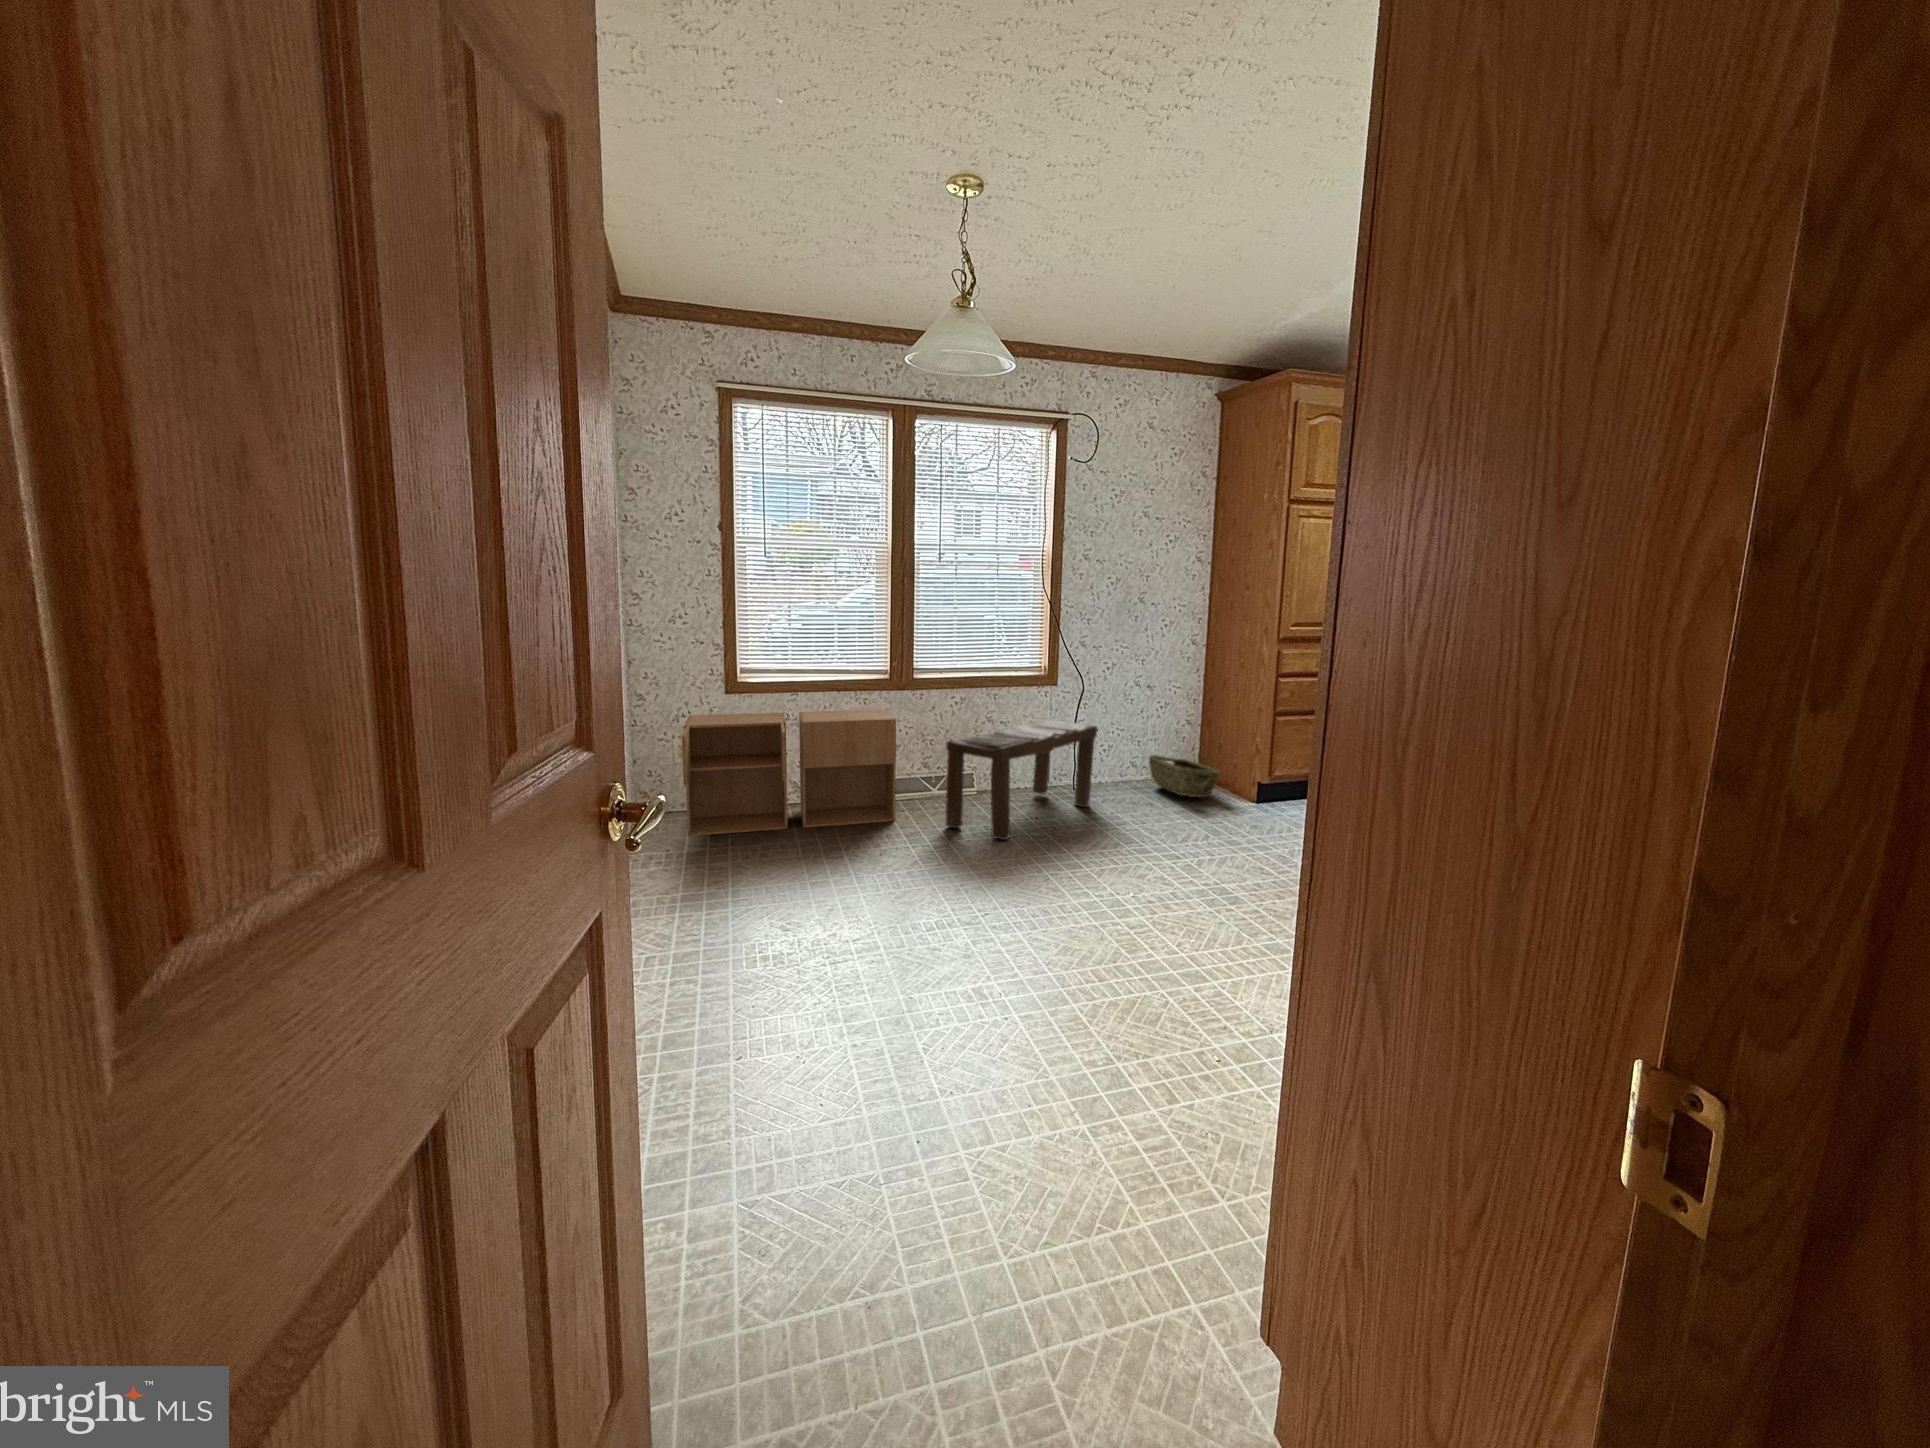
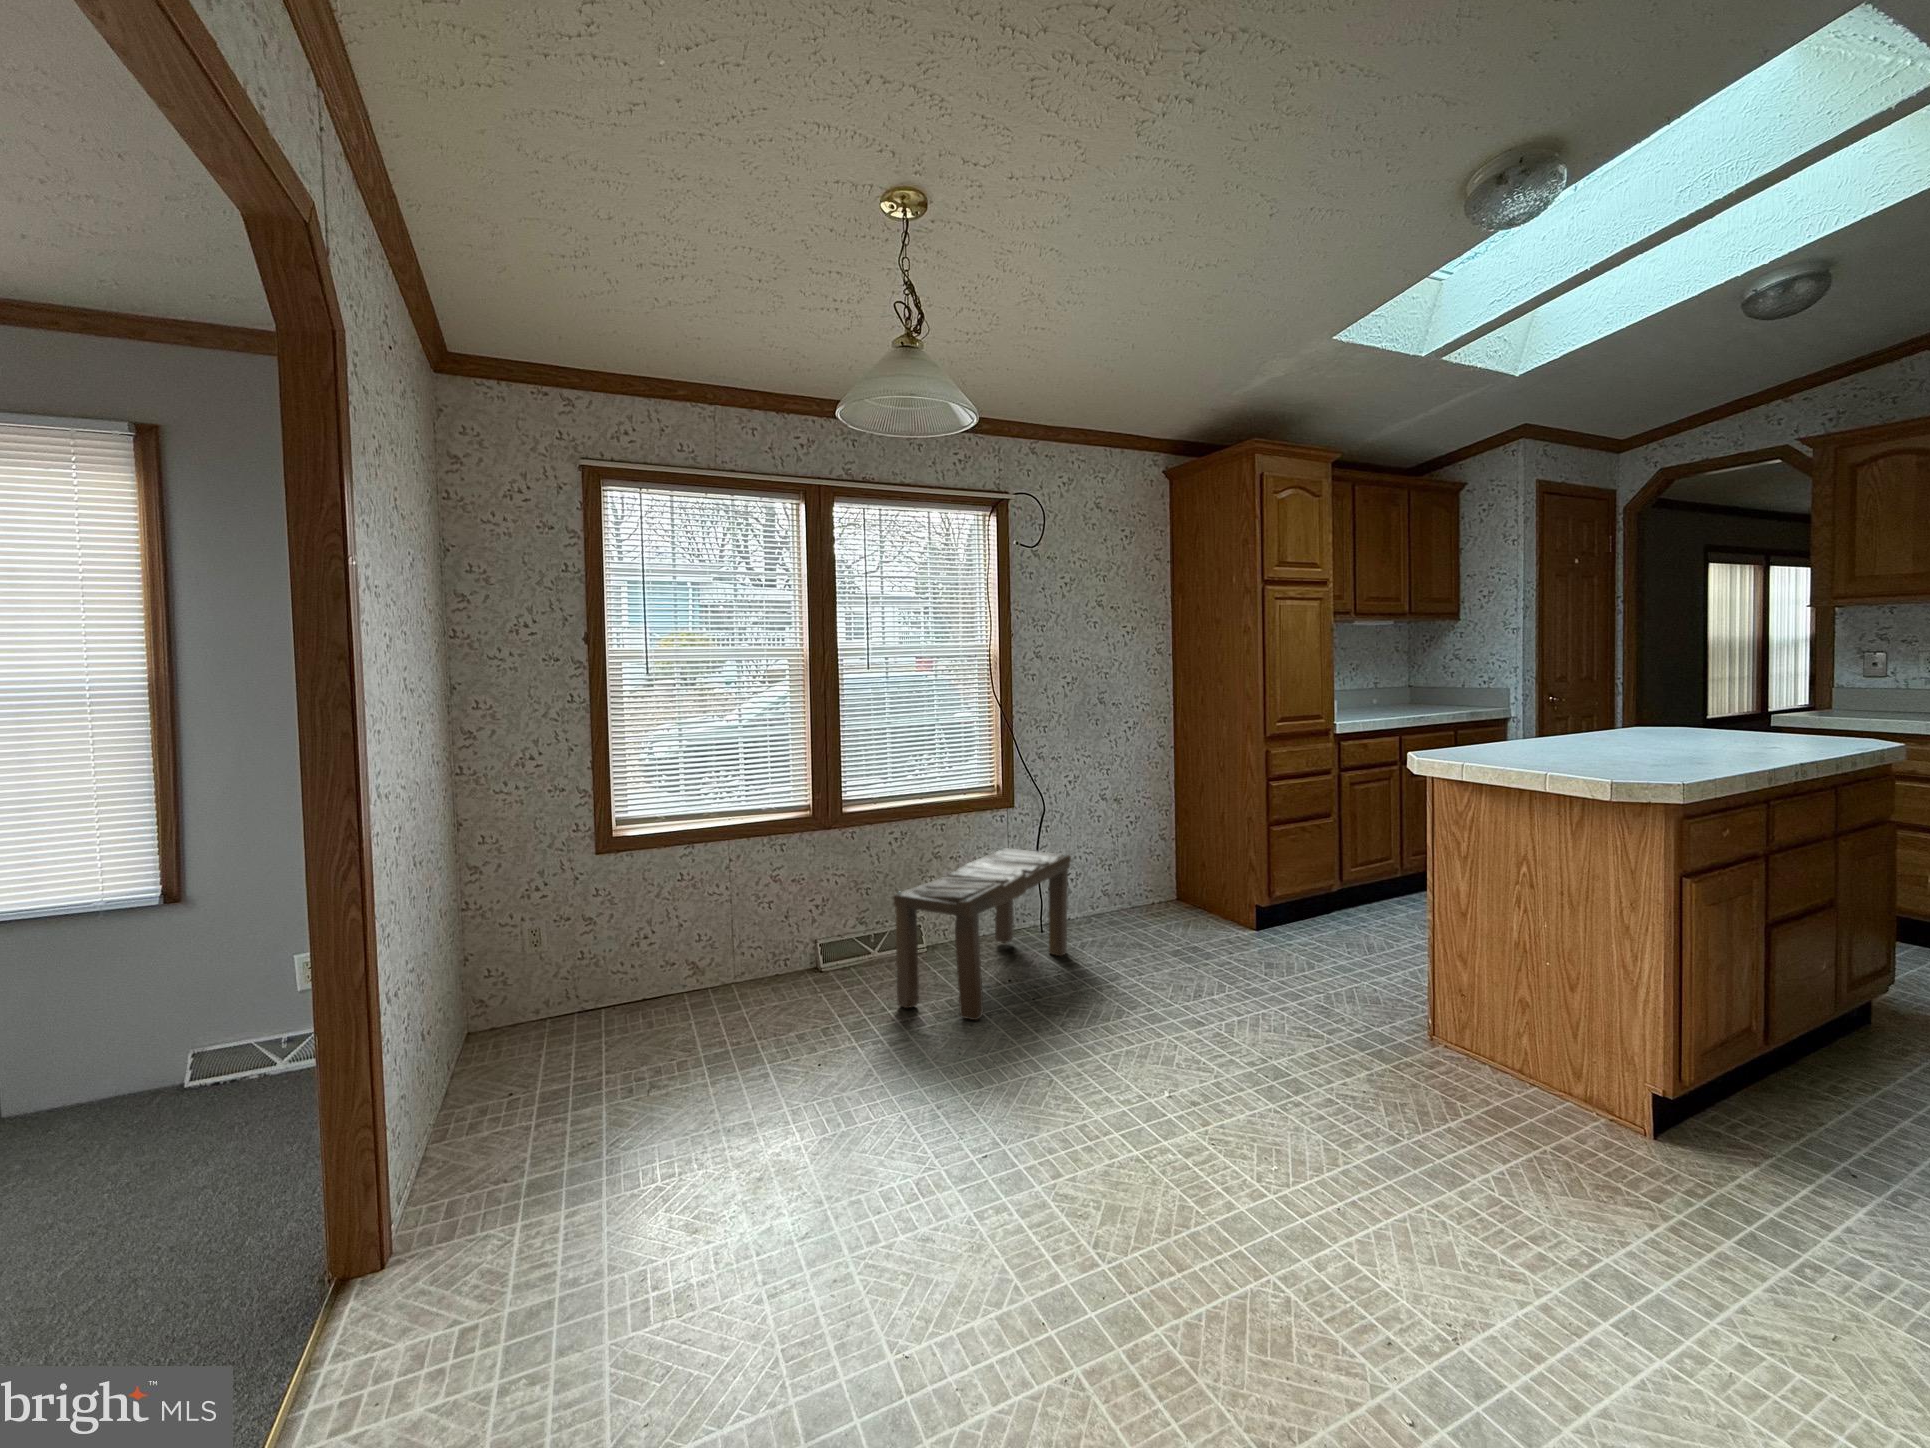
storage cabinet: present [682,709,896,836] -> none [531,856,830,1065]
woven basket: present [1149,755,1220,797] -> none [1124,879,1211,929]

